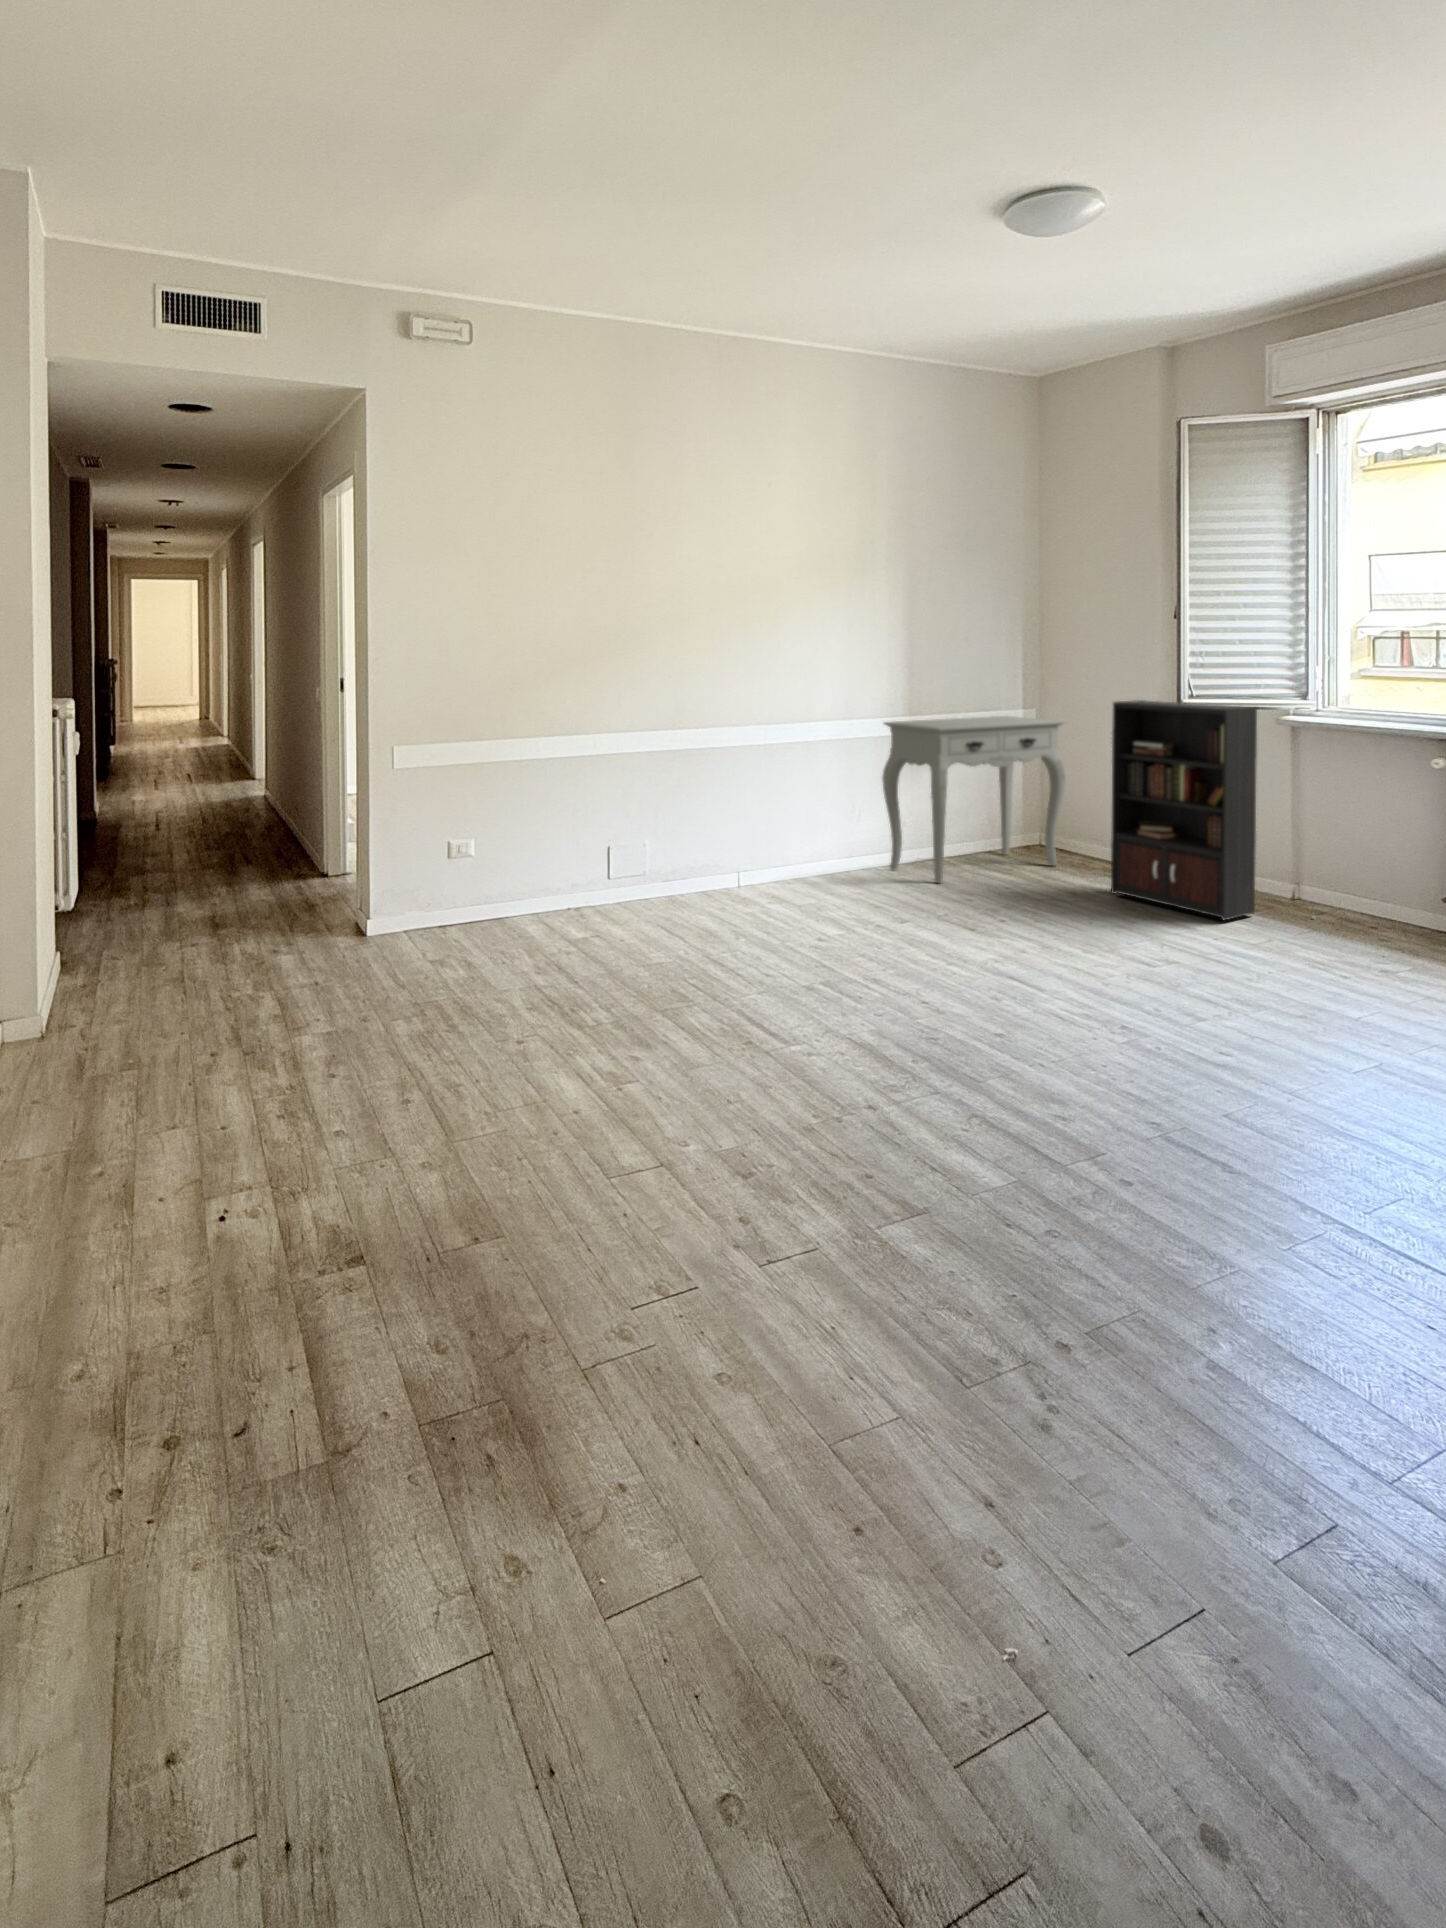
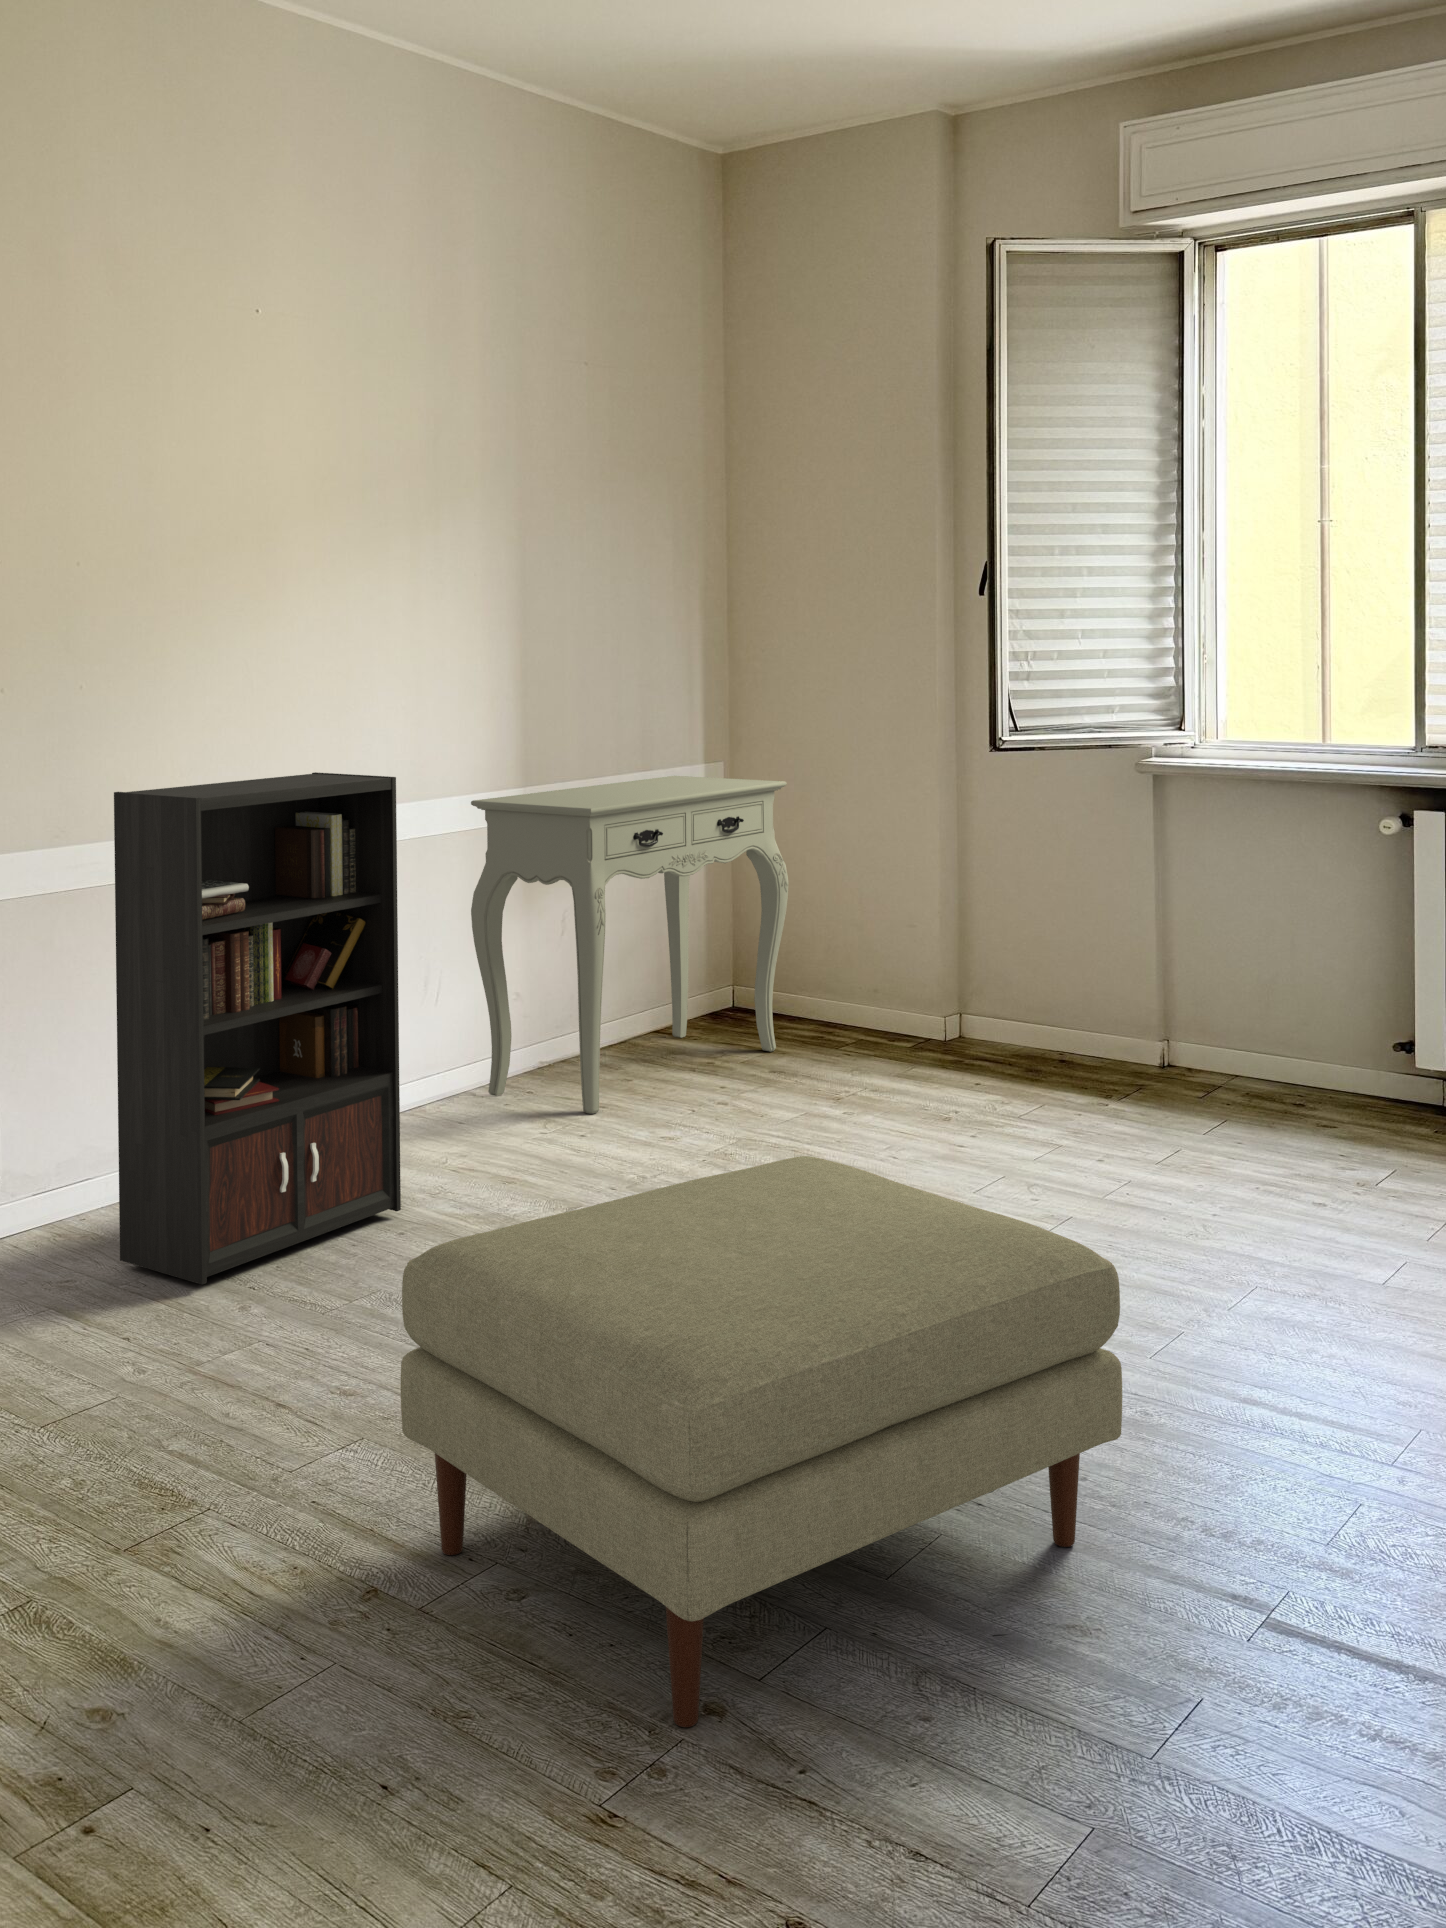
bookcase: present [1111,700,1315,920] -> present [114,772,401,1285]
ottoman: none [767,893,1107,1111] -> present [401,1156,1122,1727]

